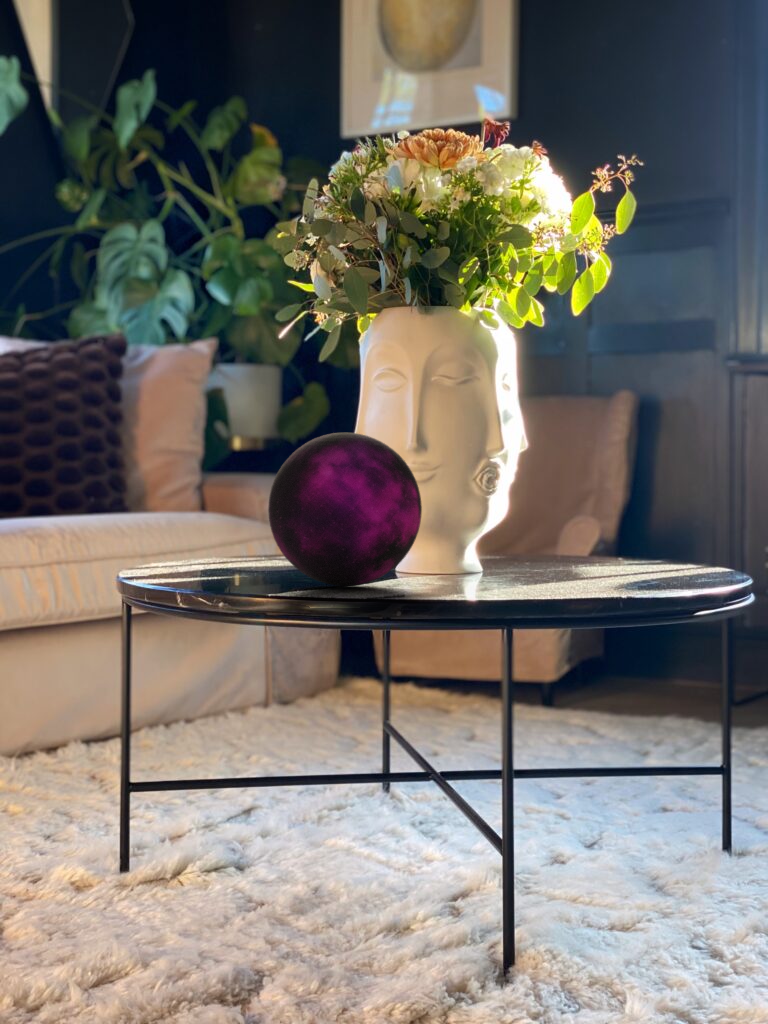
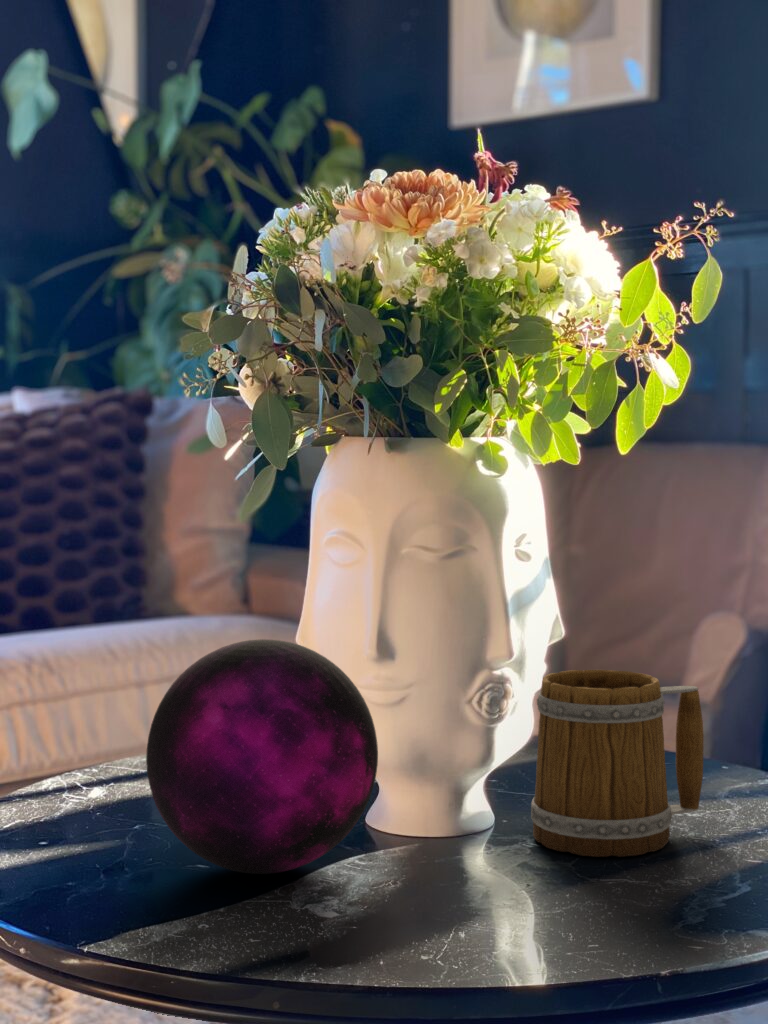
mug: none [508,471,618,581] -> present [531,670,704,857]

